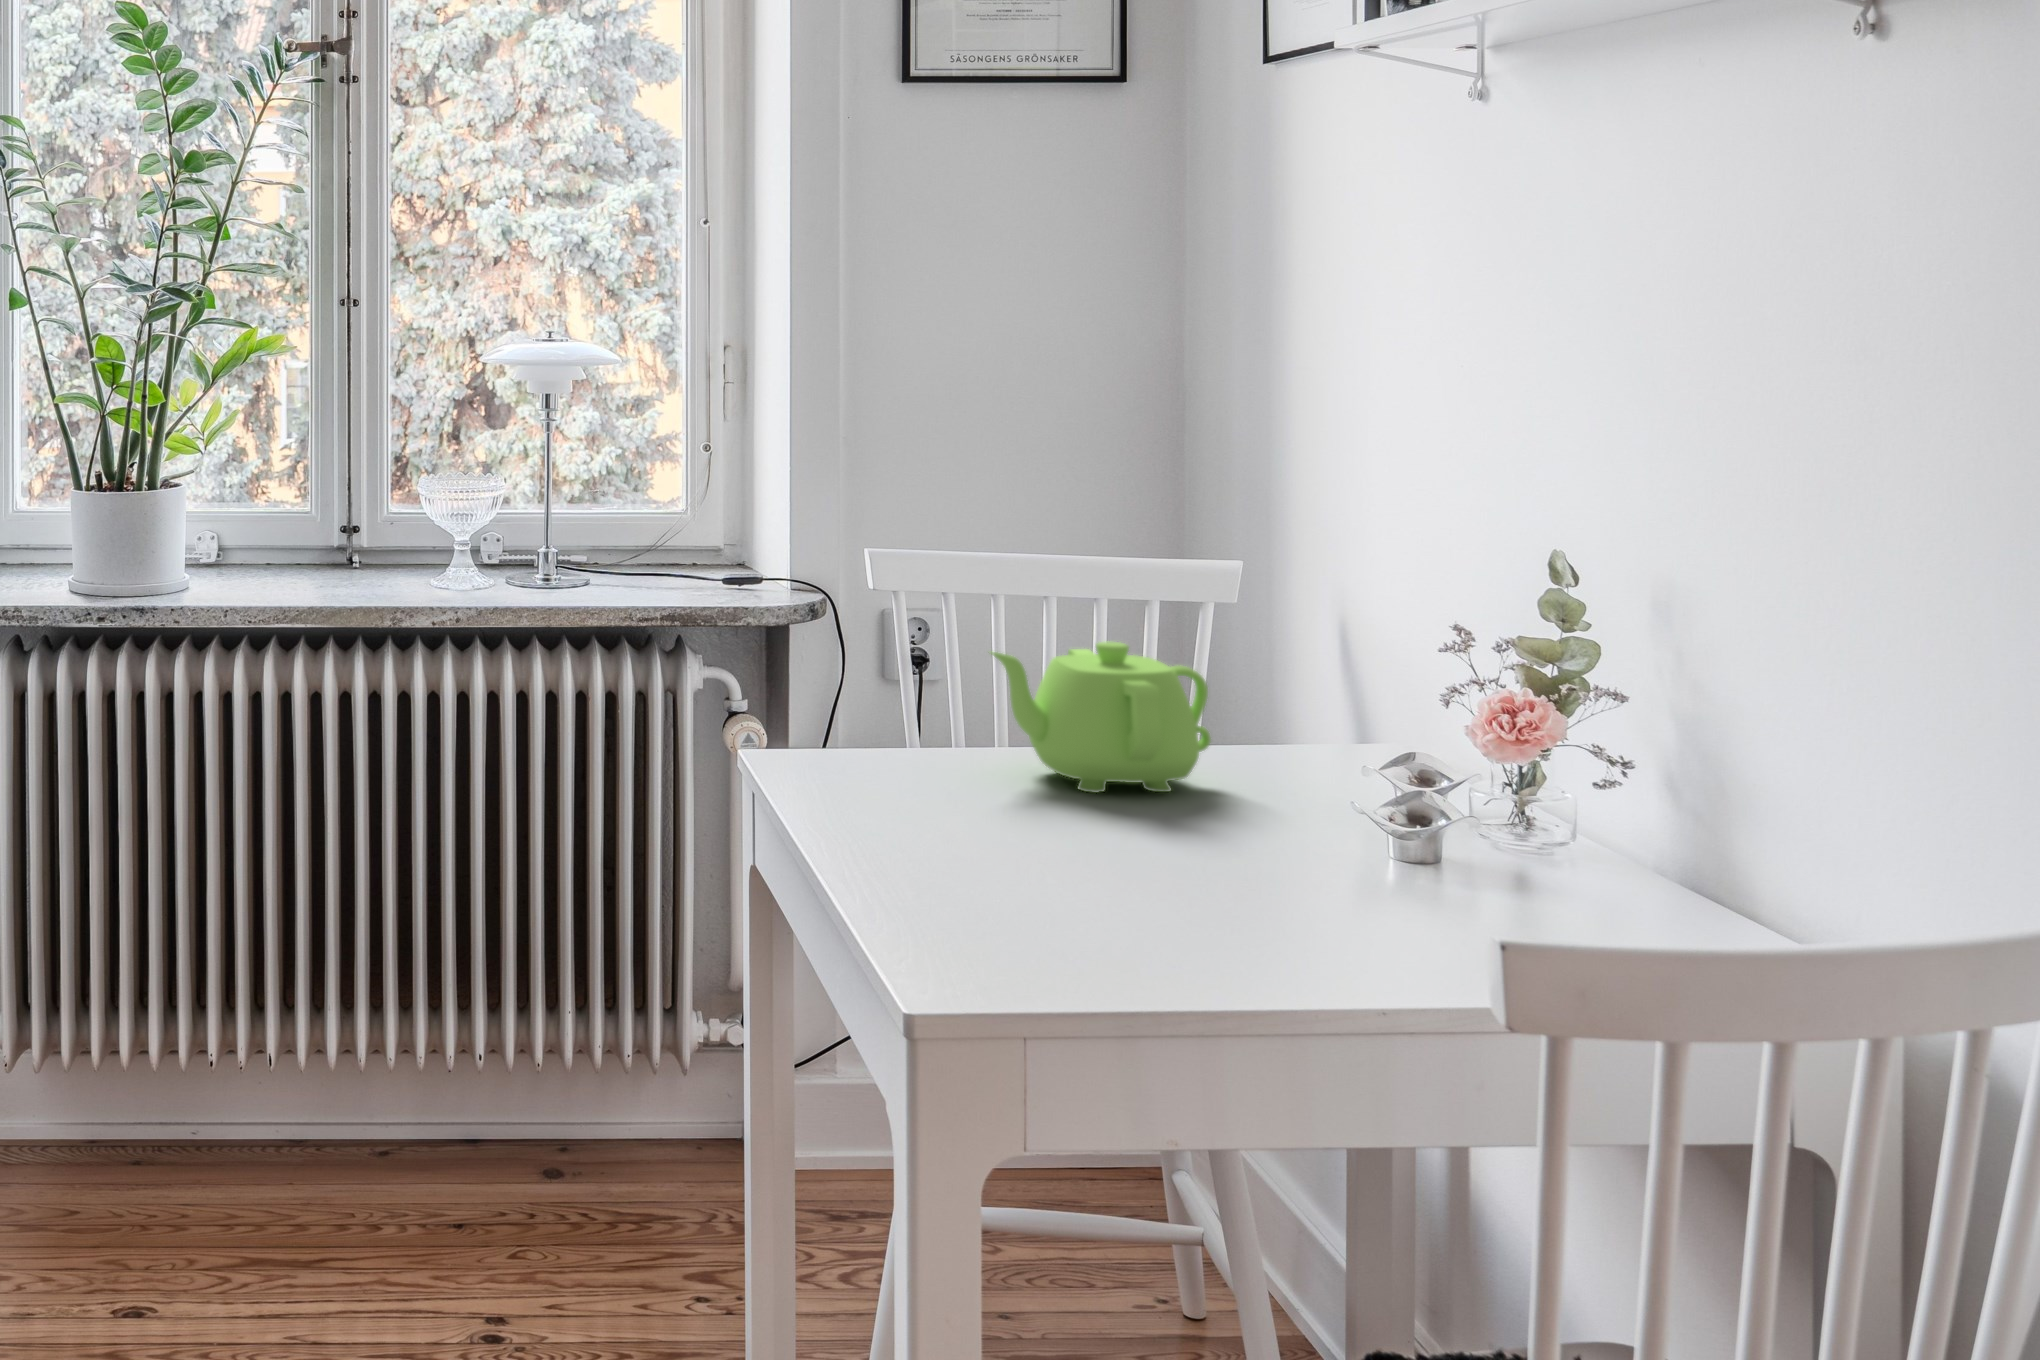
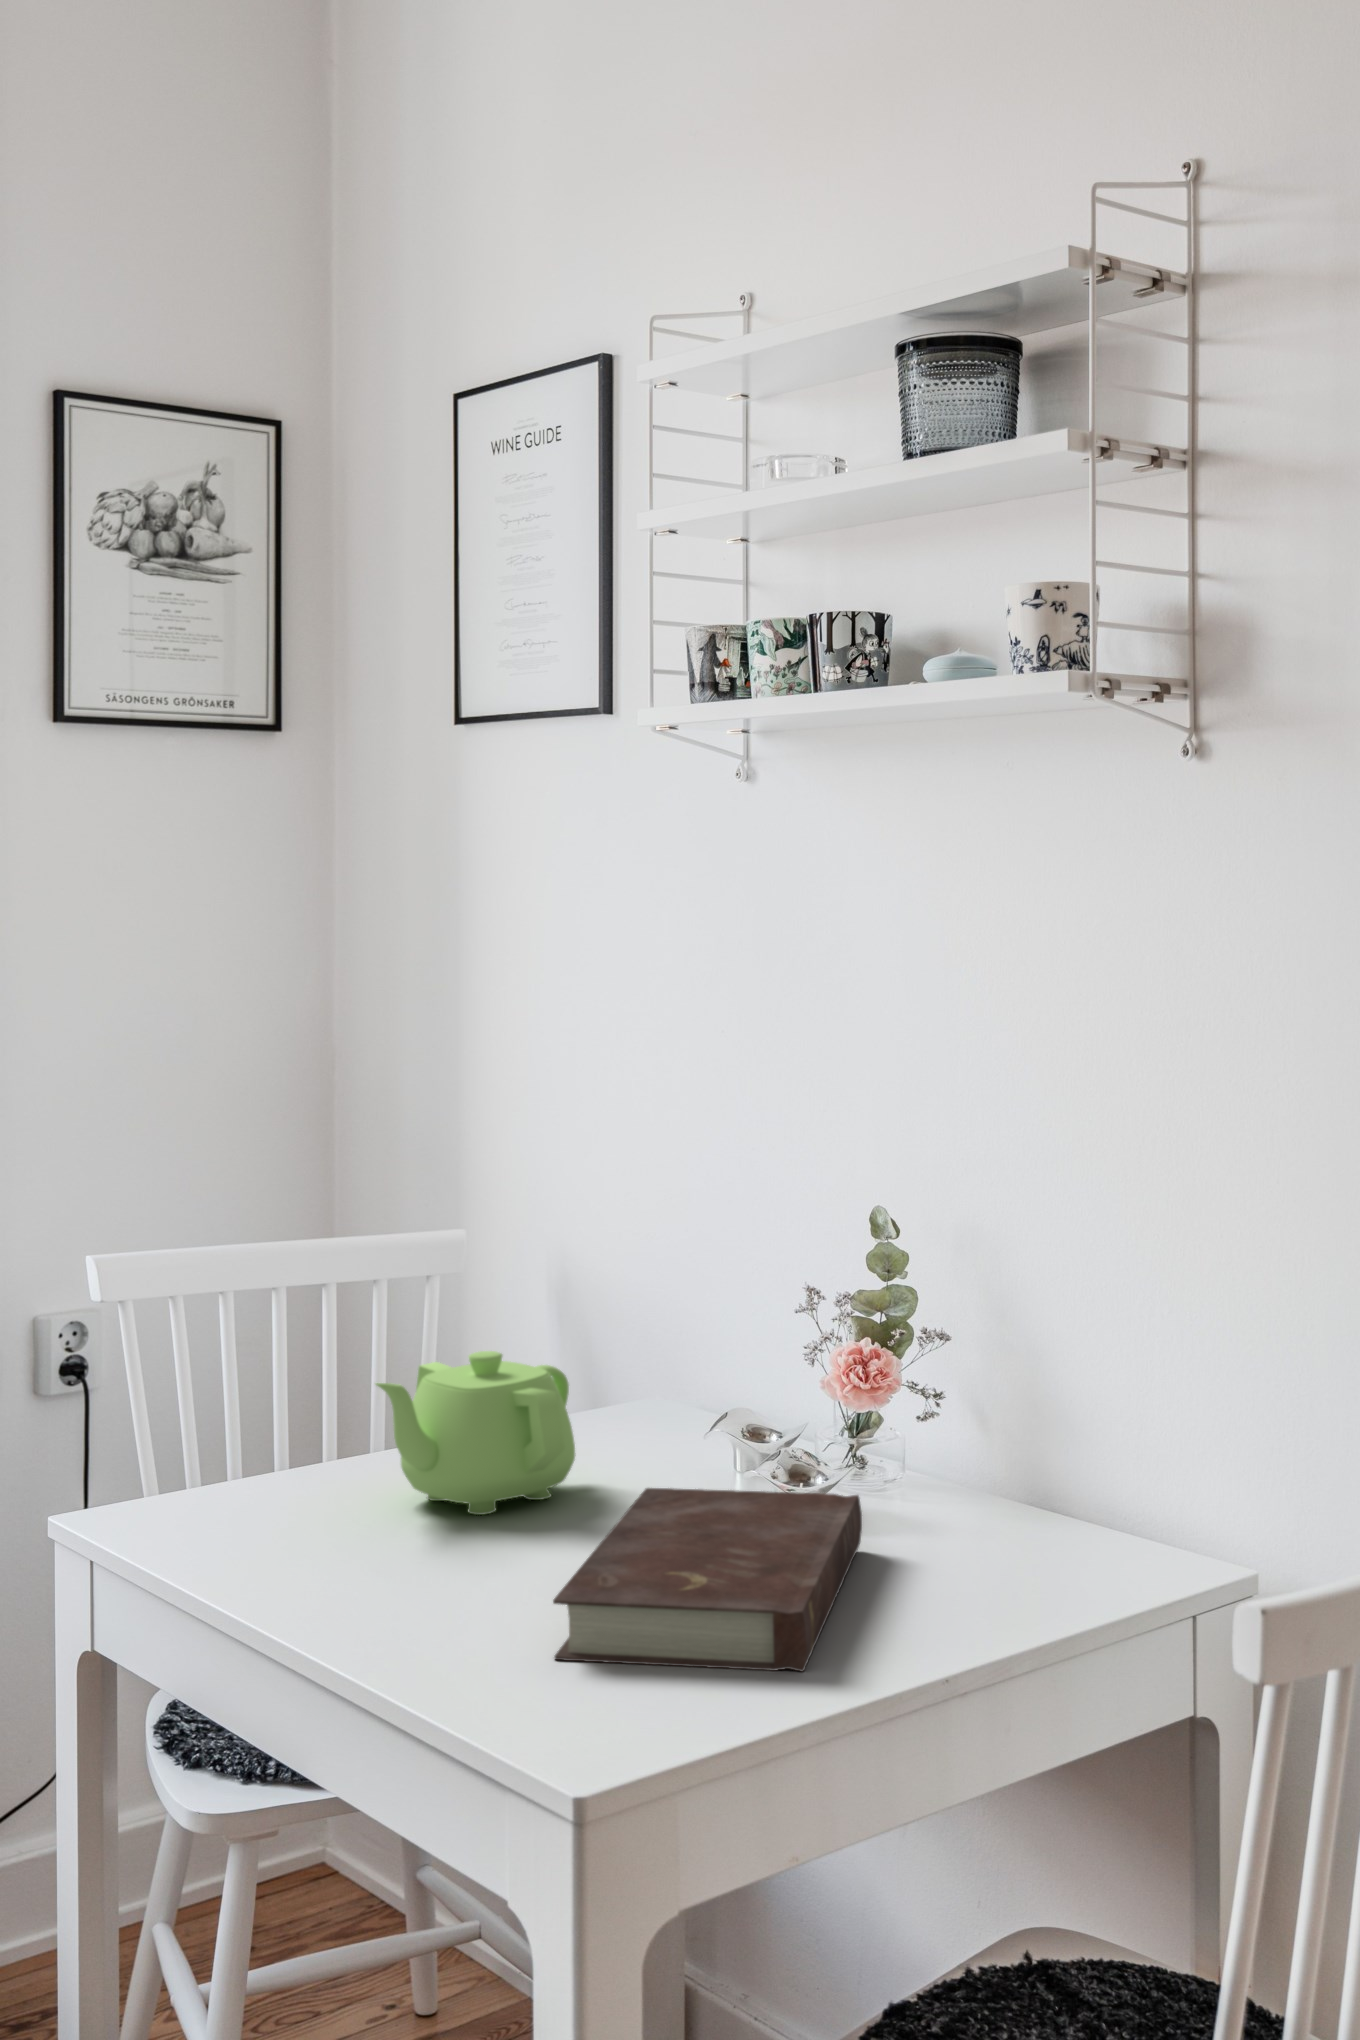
book: none [1000,789,1428,972] -> present [553,1488,862,1672]

